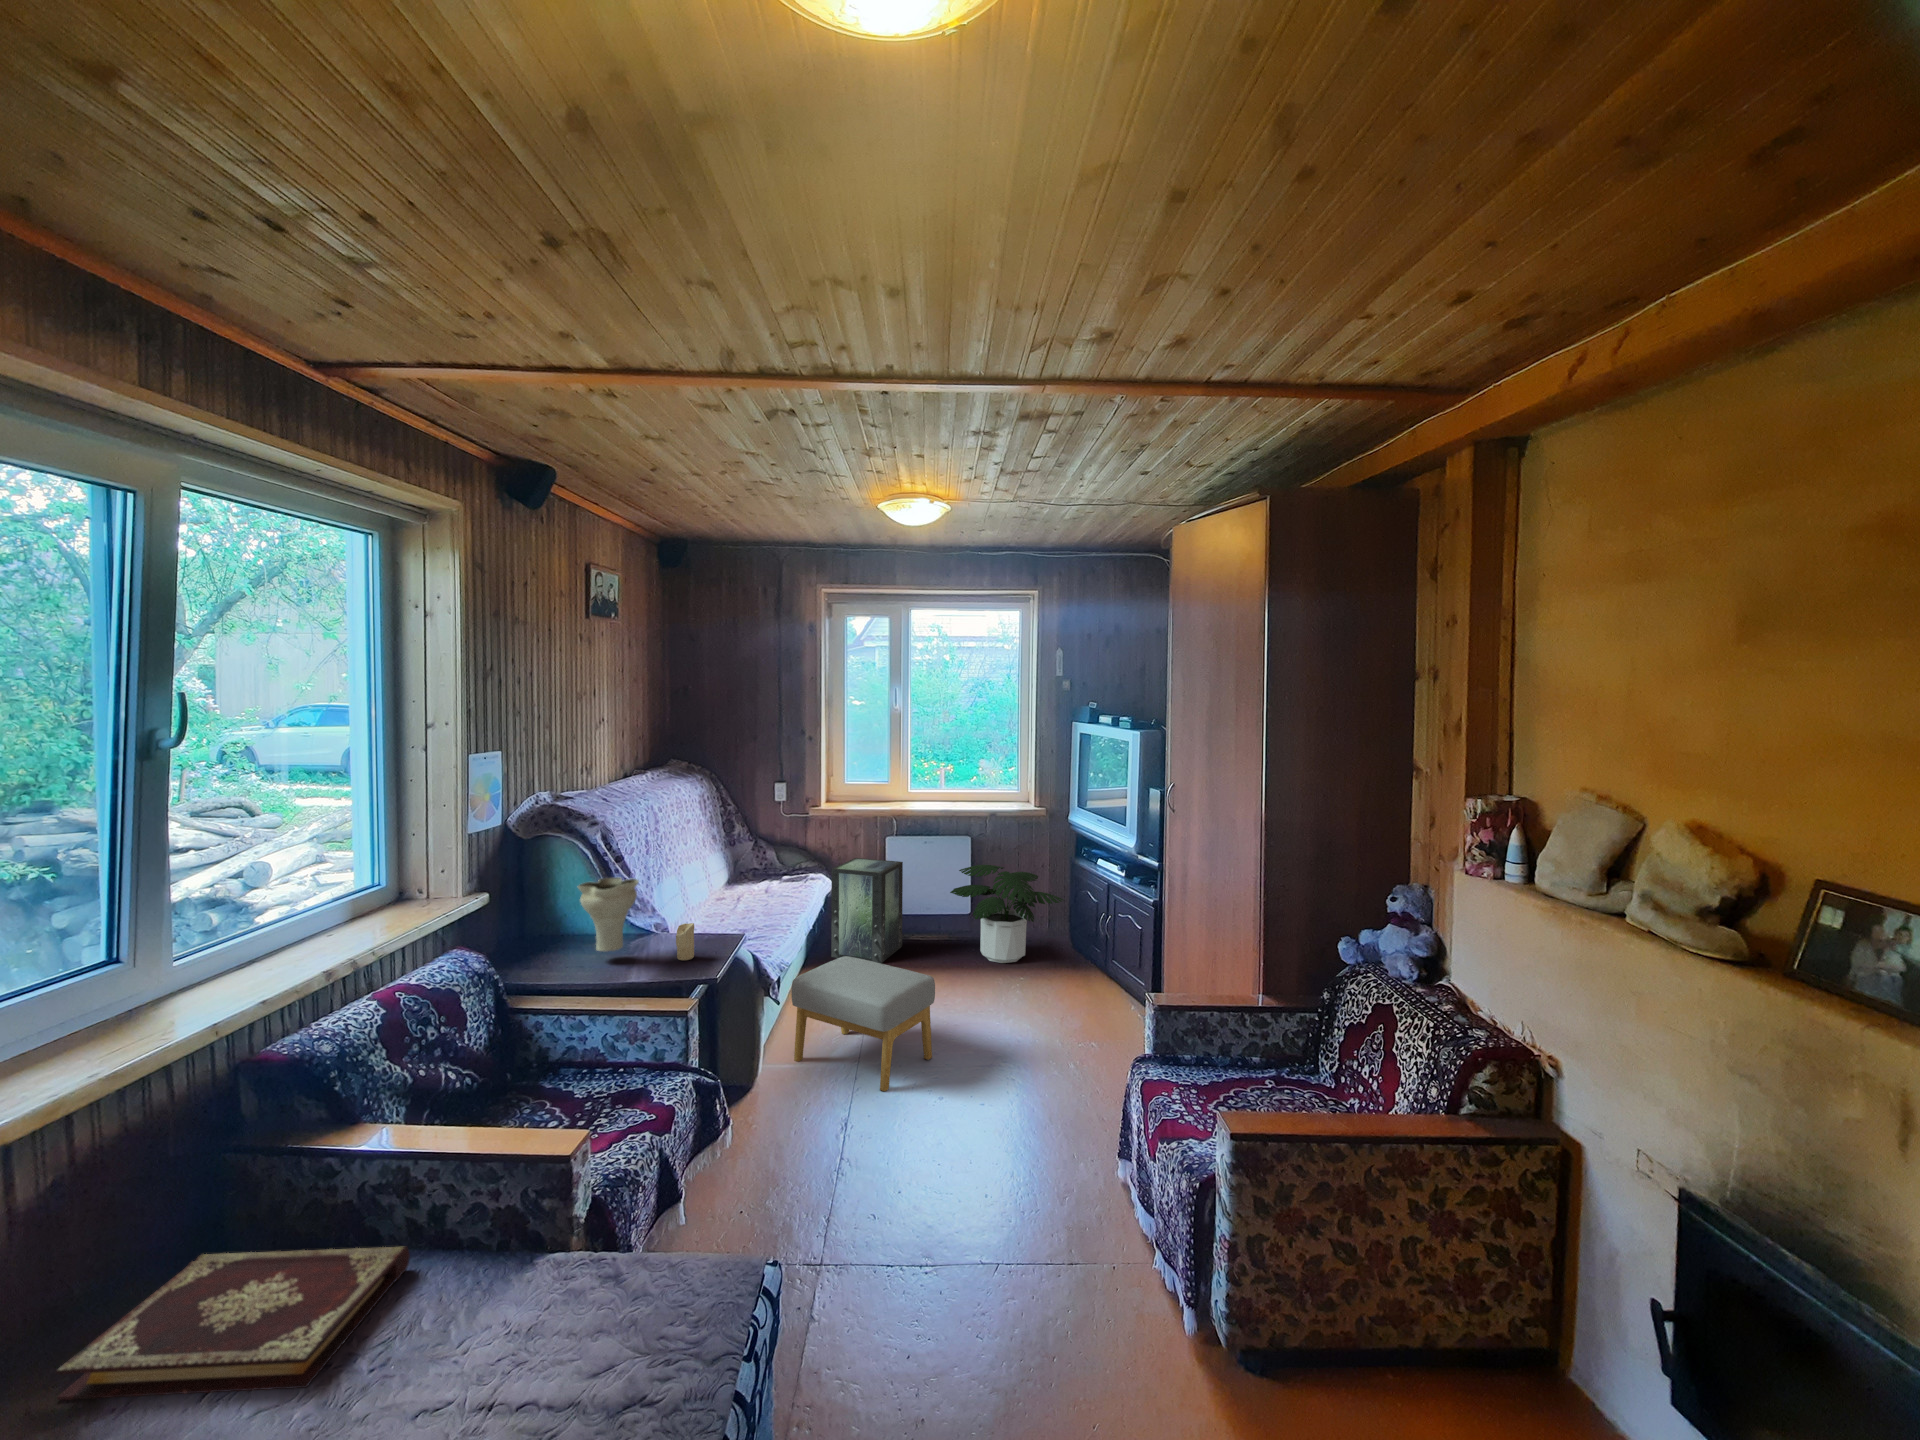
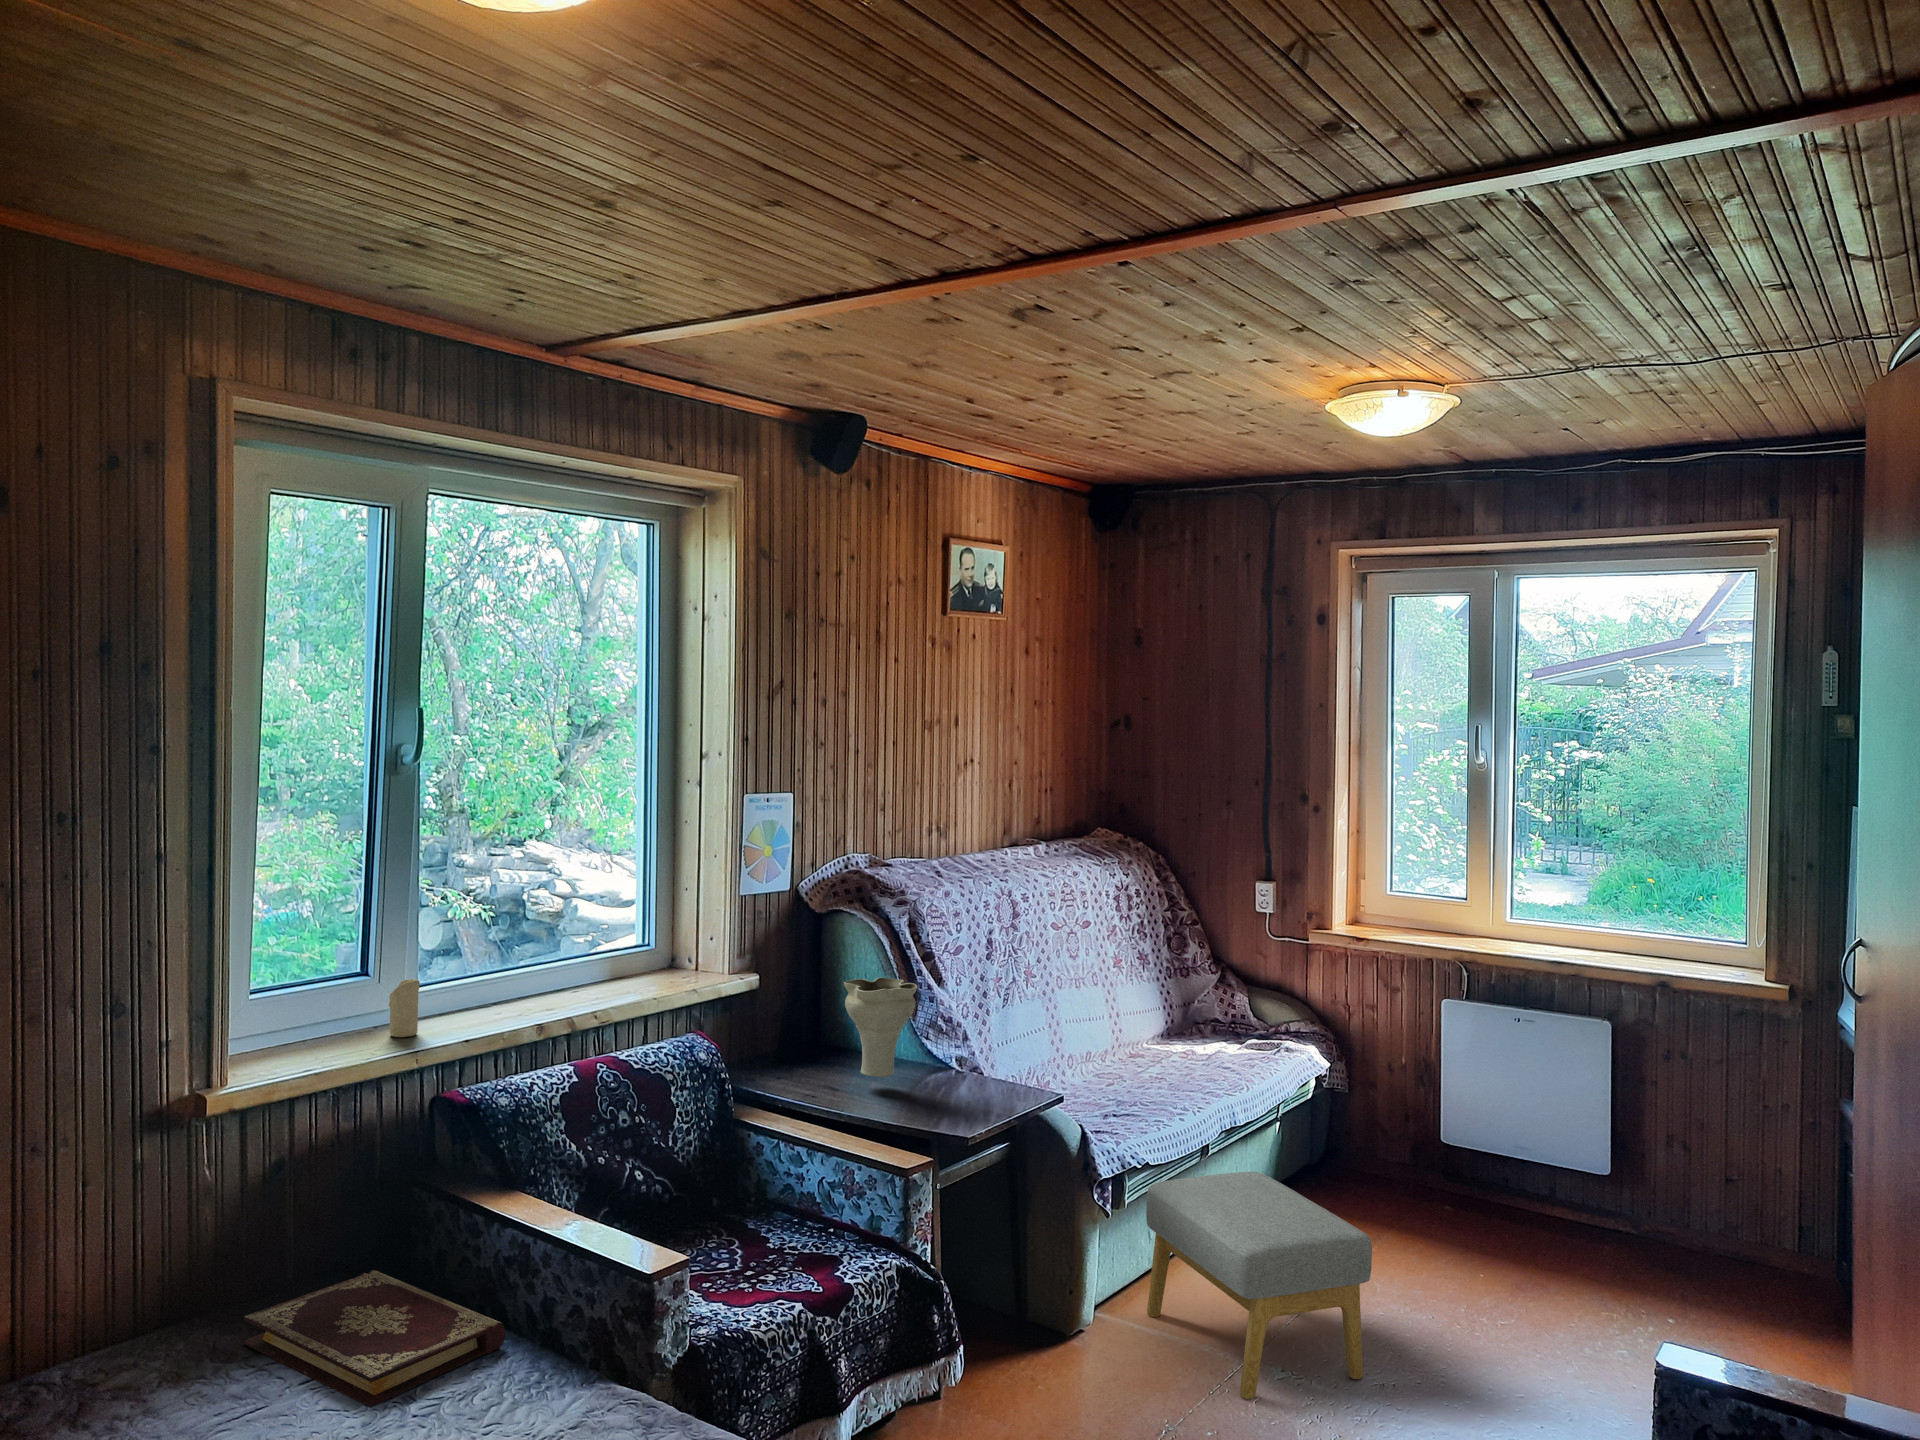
storage box: present [831,858,903,963] -> none [1319,1024,1461,1215]
potted plant: present [950,865,1064,963] -> none [1539,1074,1777,1276]
candle: present [676,923,694,960] -> present [389,979,420,1037]

